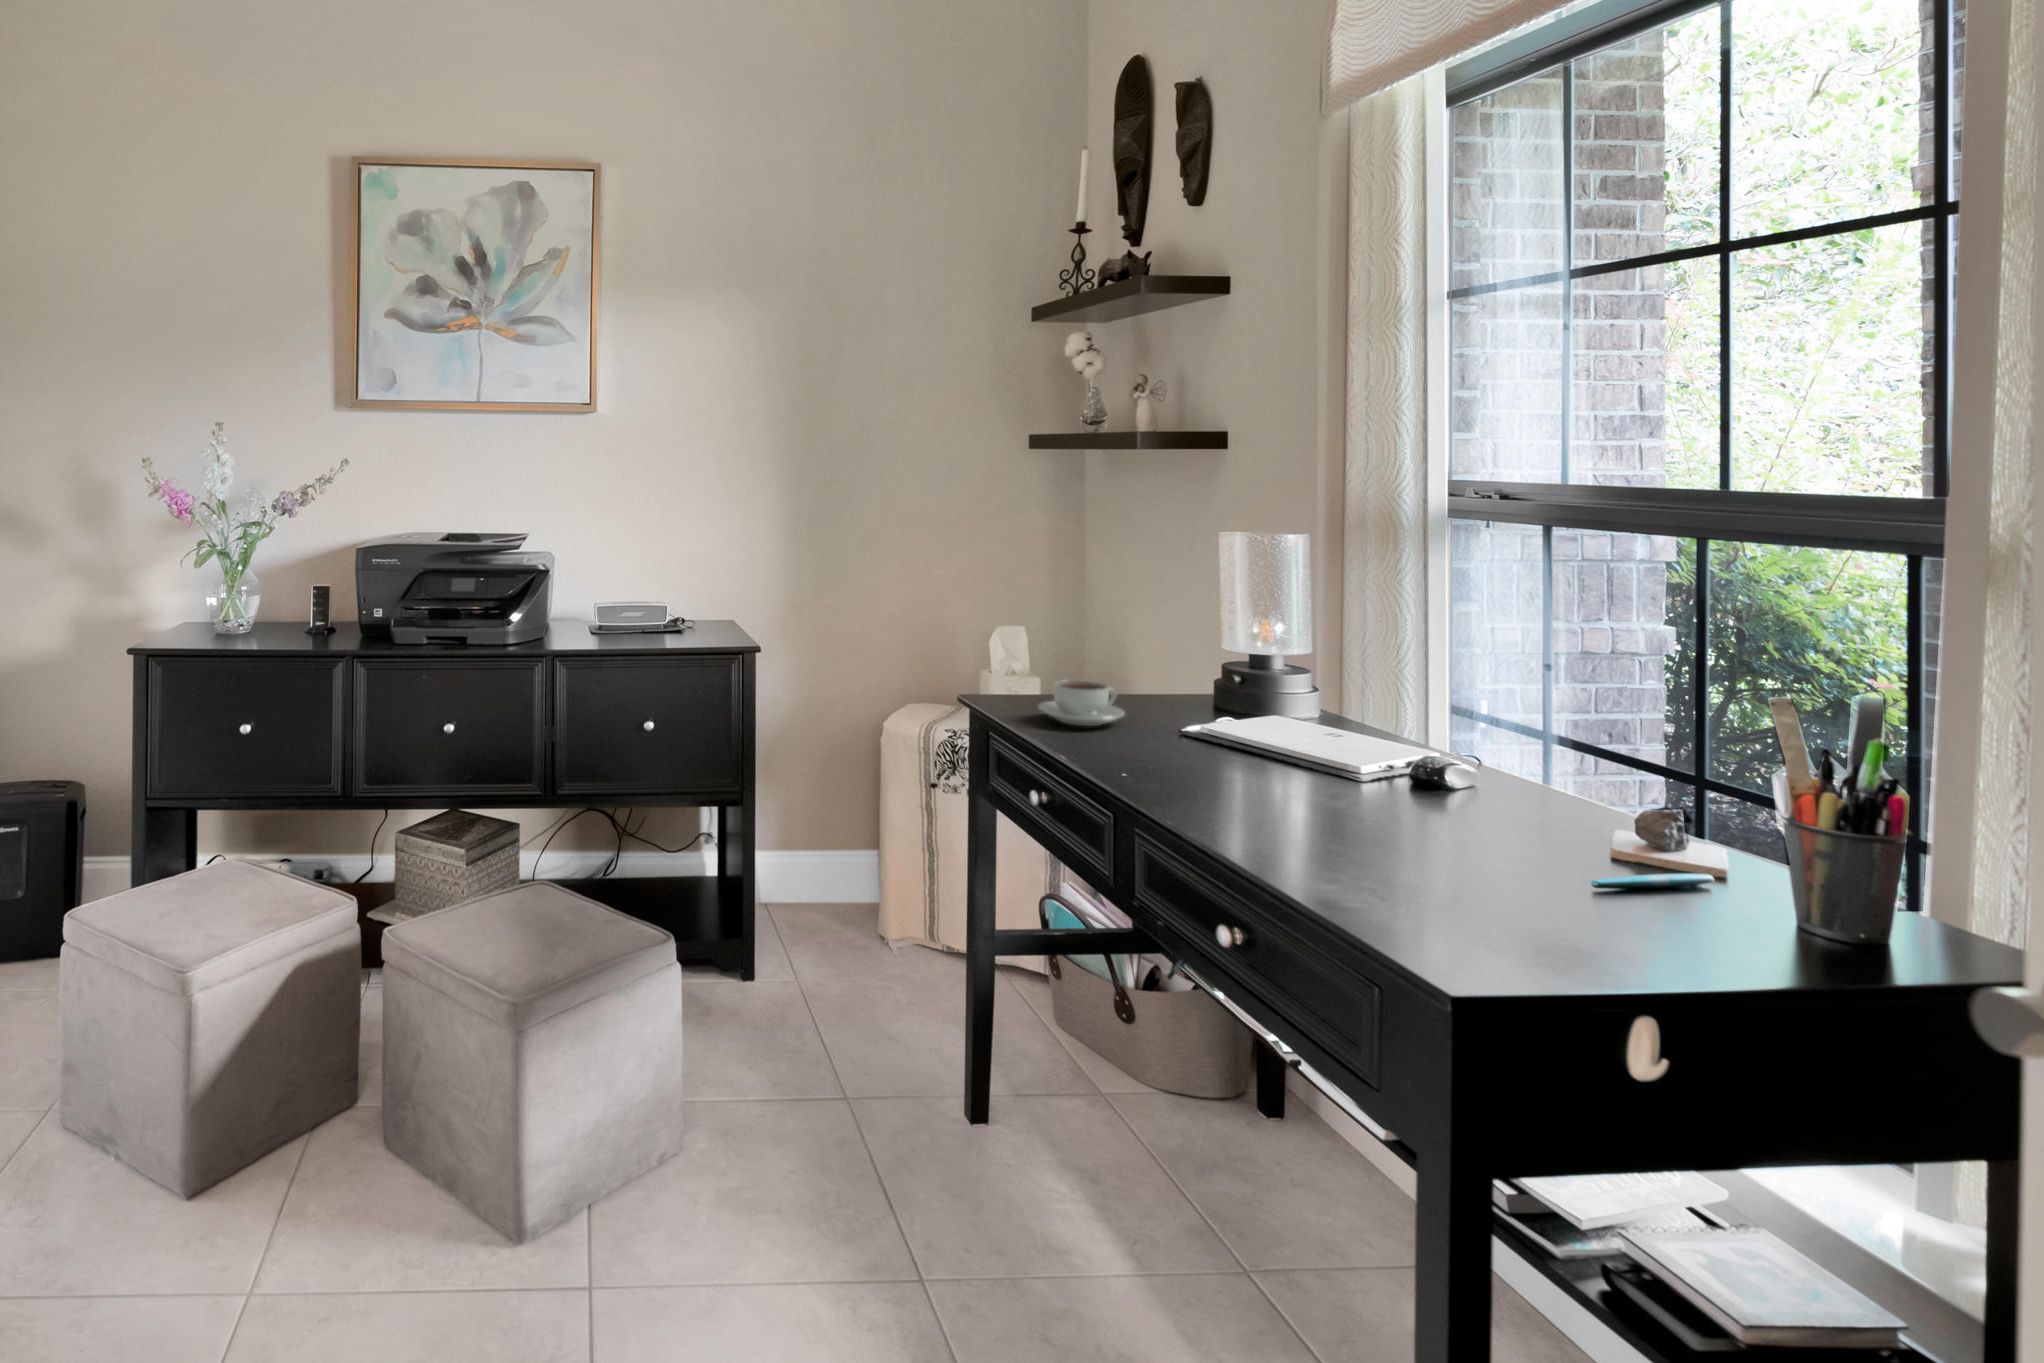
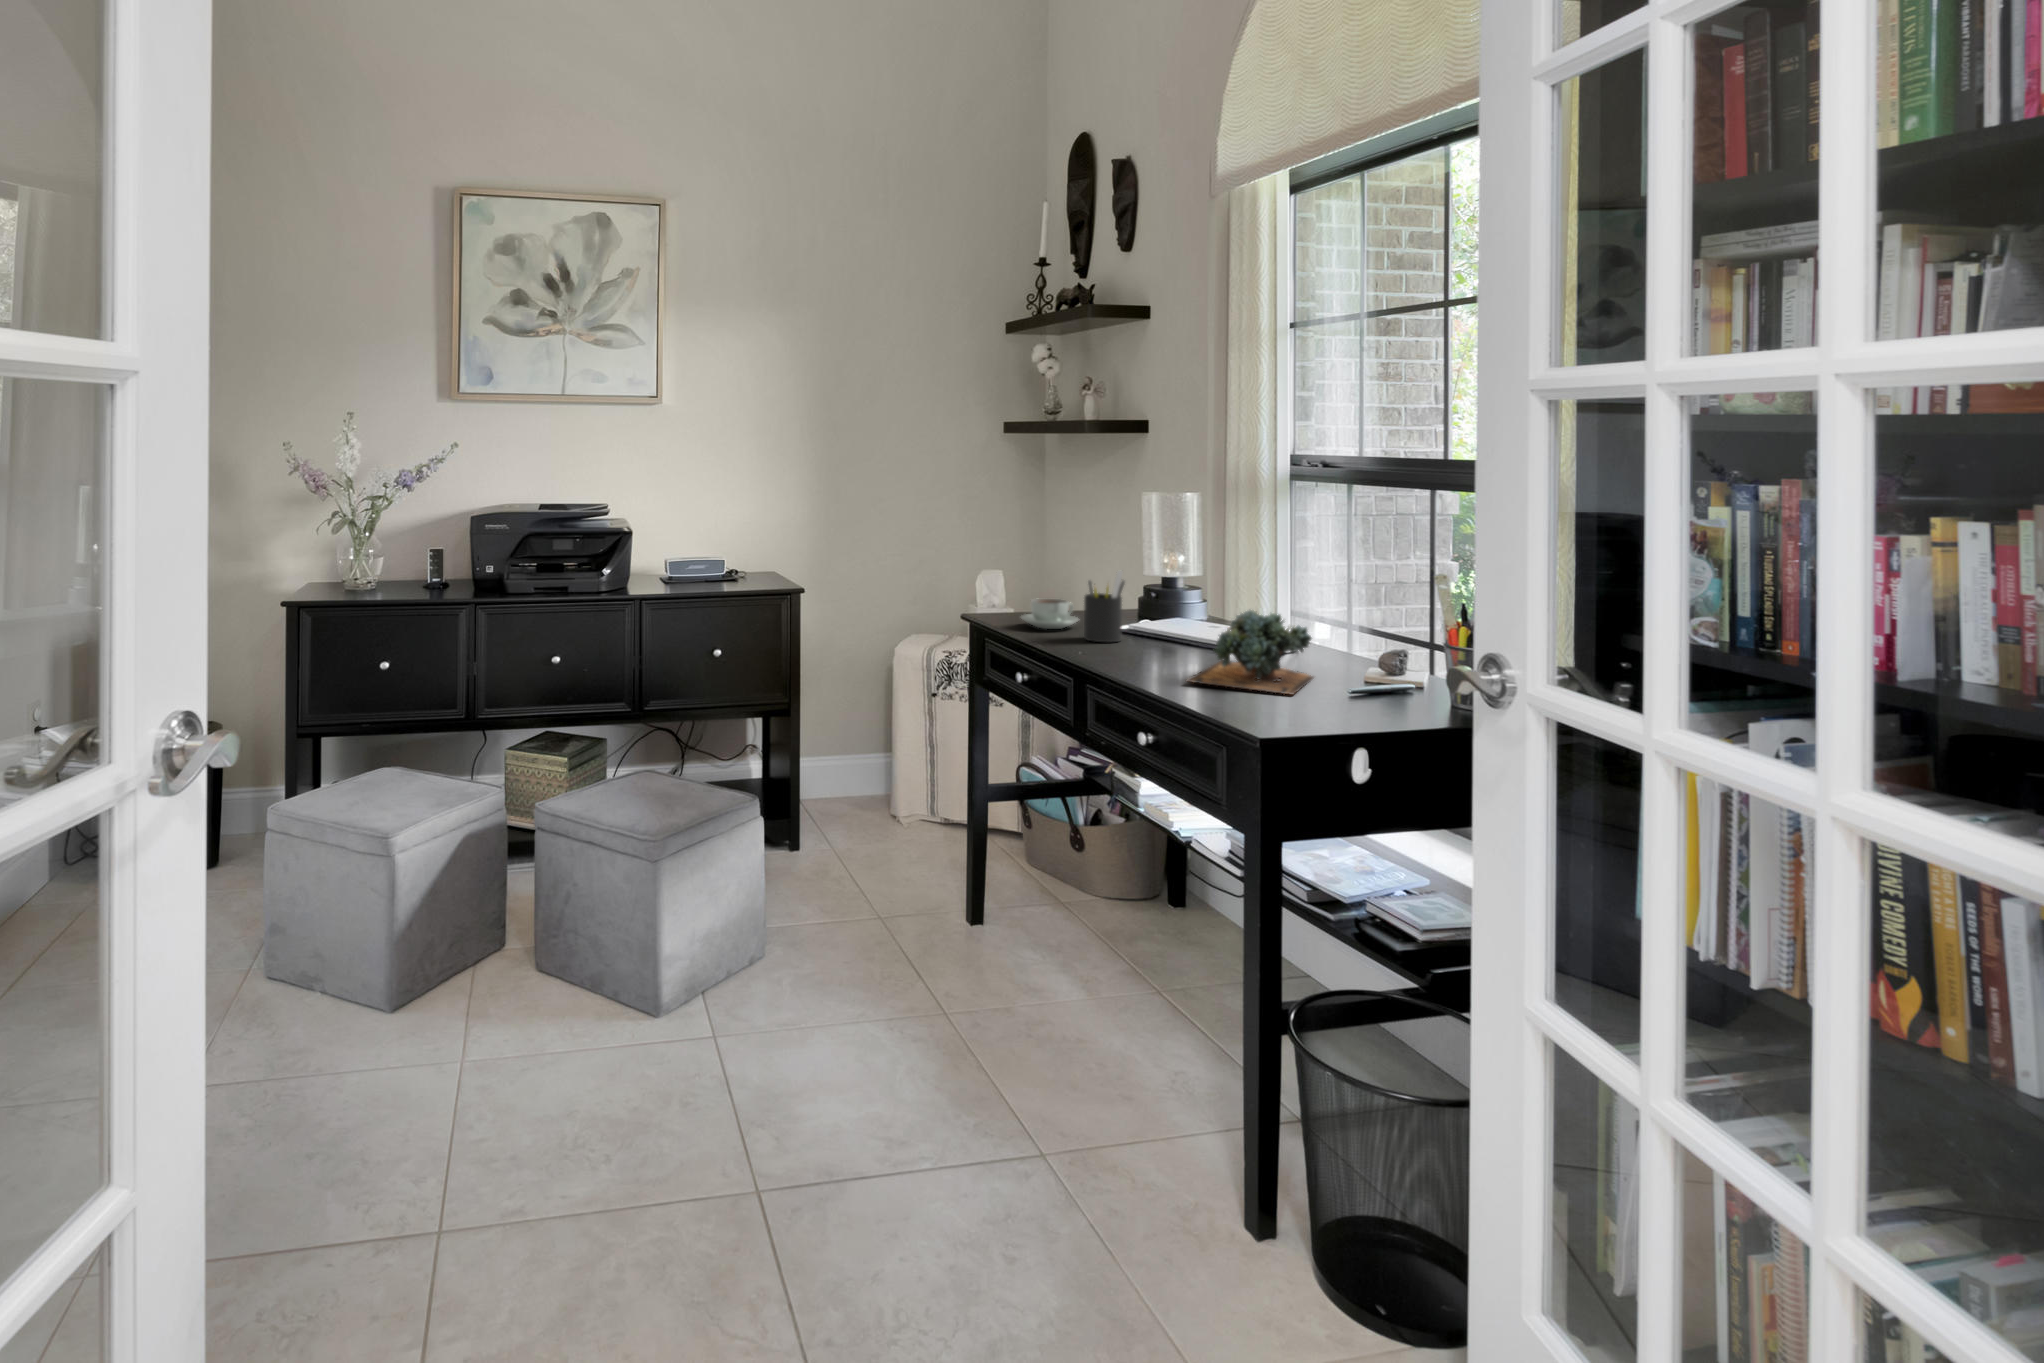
pen holder: none [1131,650,1194,755] -> present [1084,570,1125,642]
succulent plant: none [1296,731,1530,890] -> present [1186,610,1314,695]

